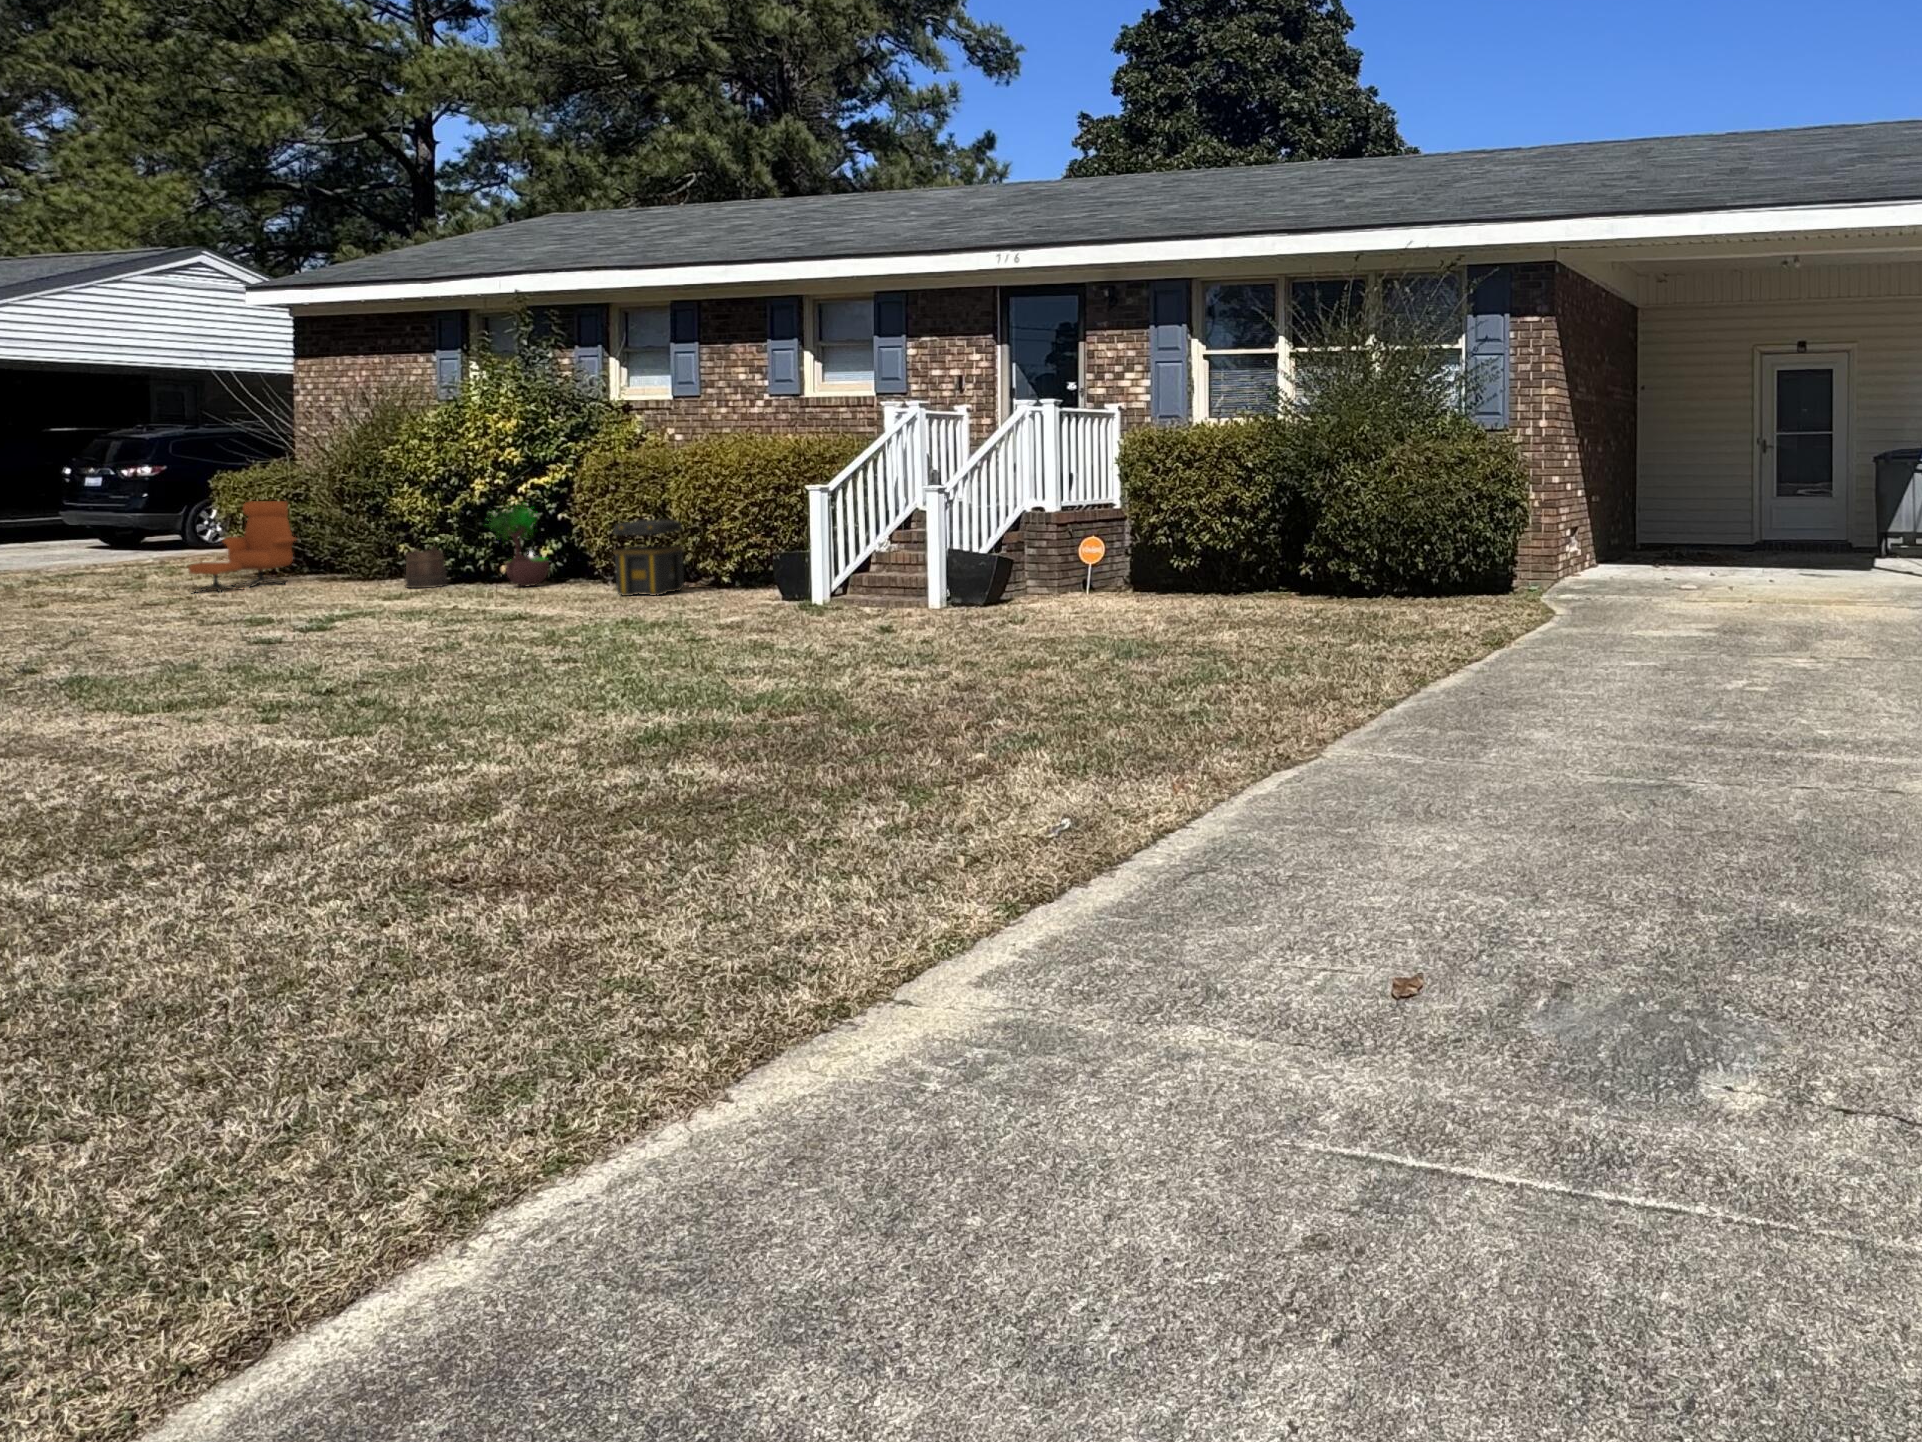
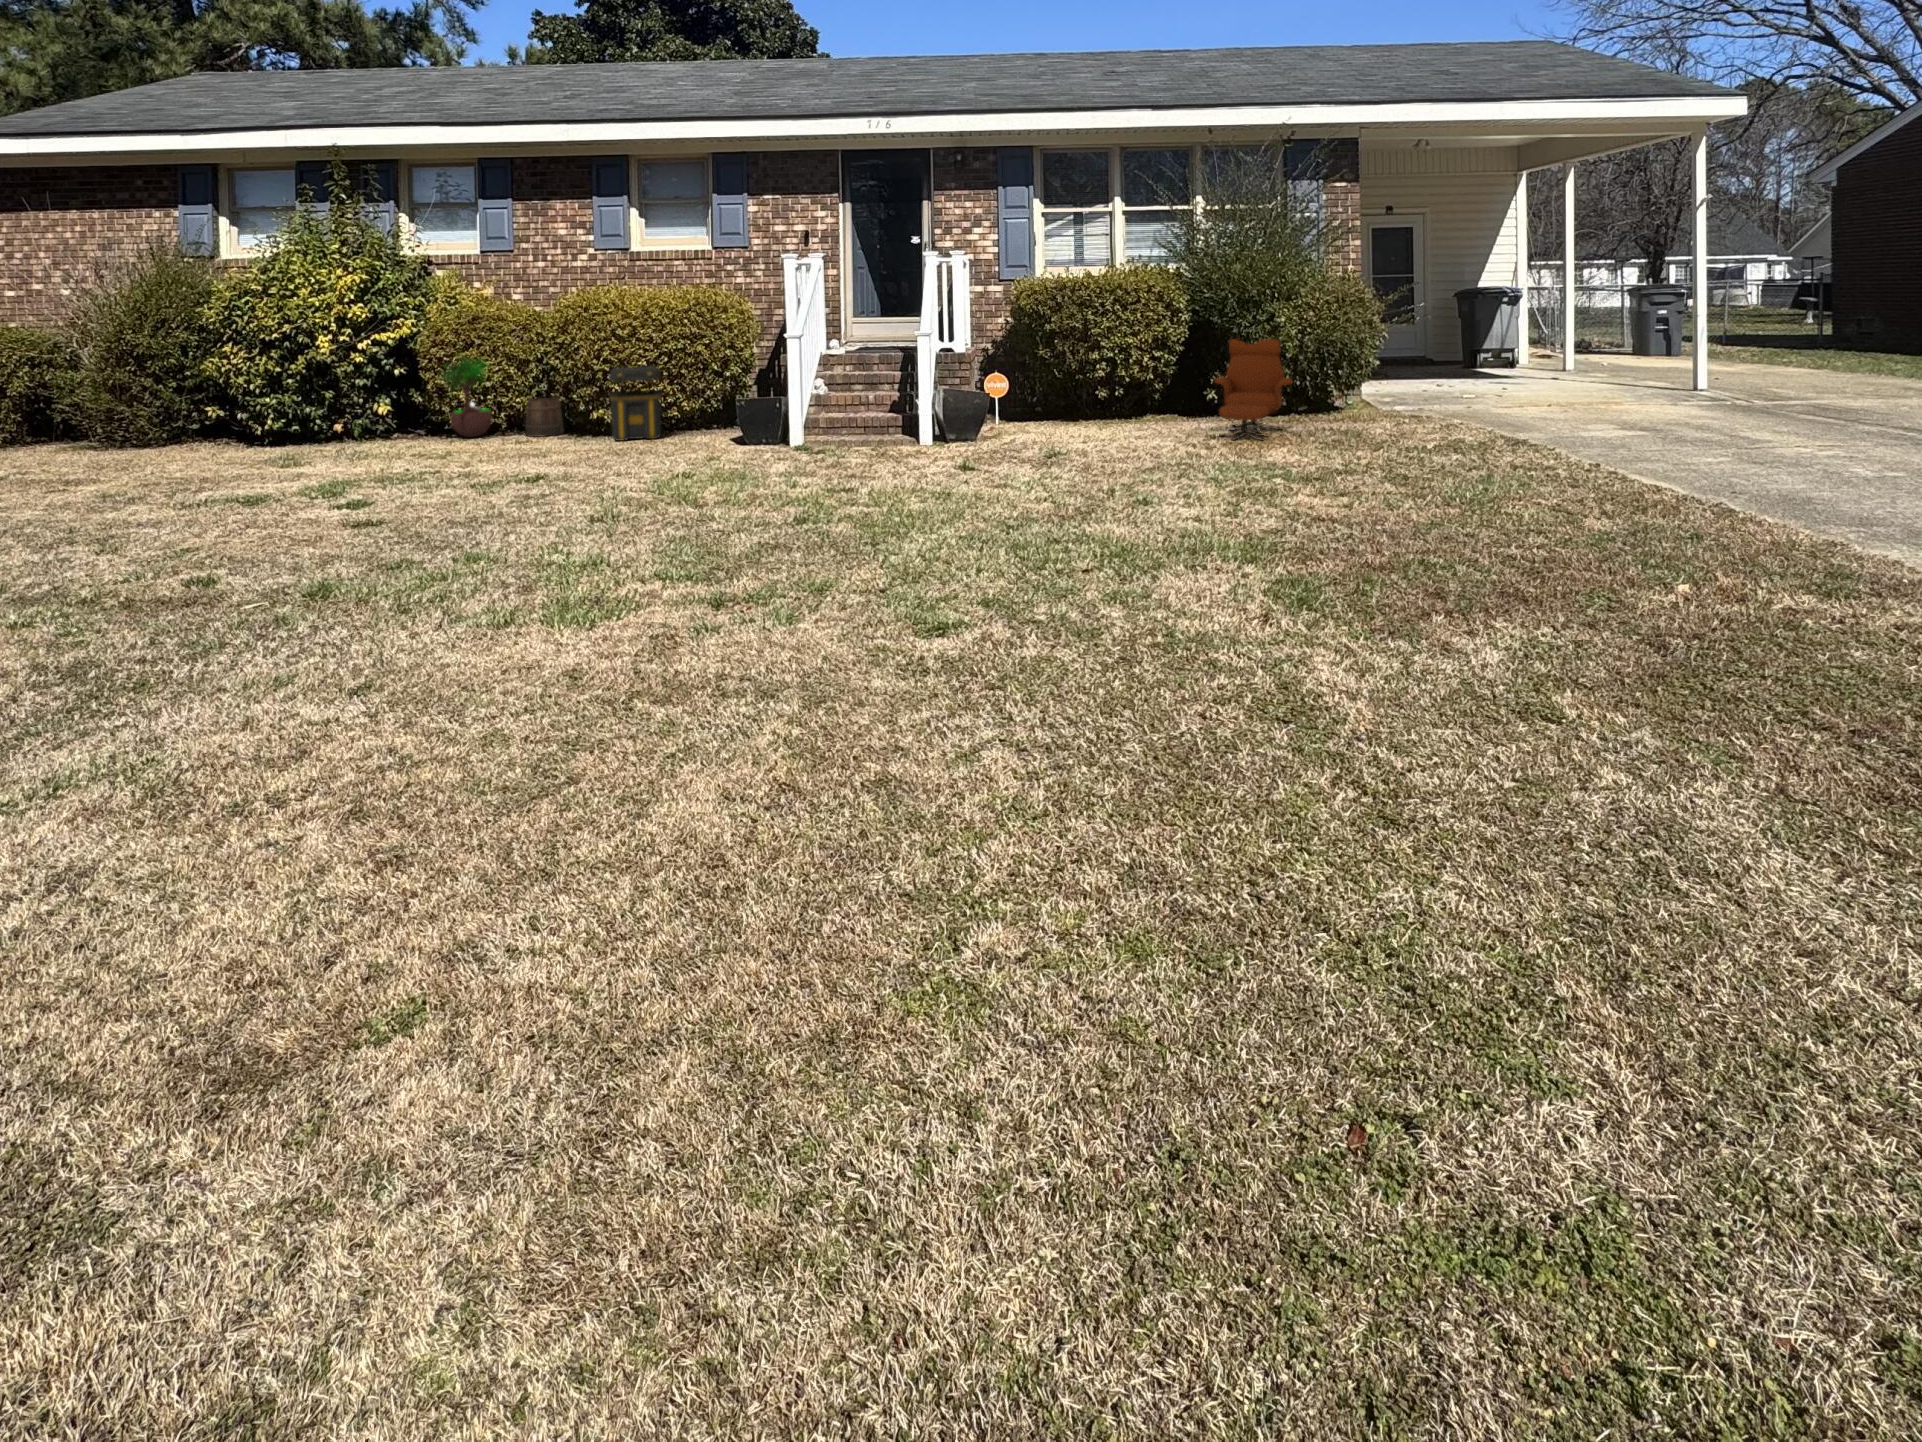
lounge chair: present [188,501,296,593] -> present [1215,339,1293,441]
bucket: present [405,546,447,588] -> present [525,396,564,437]

